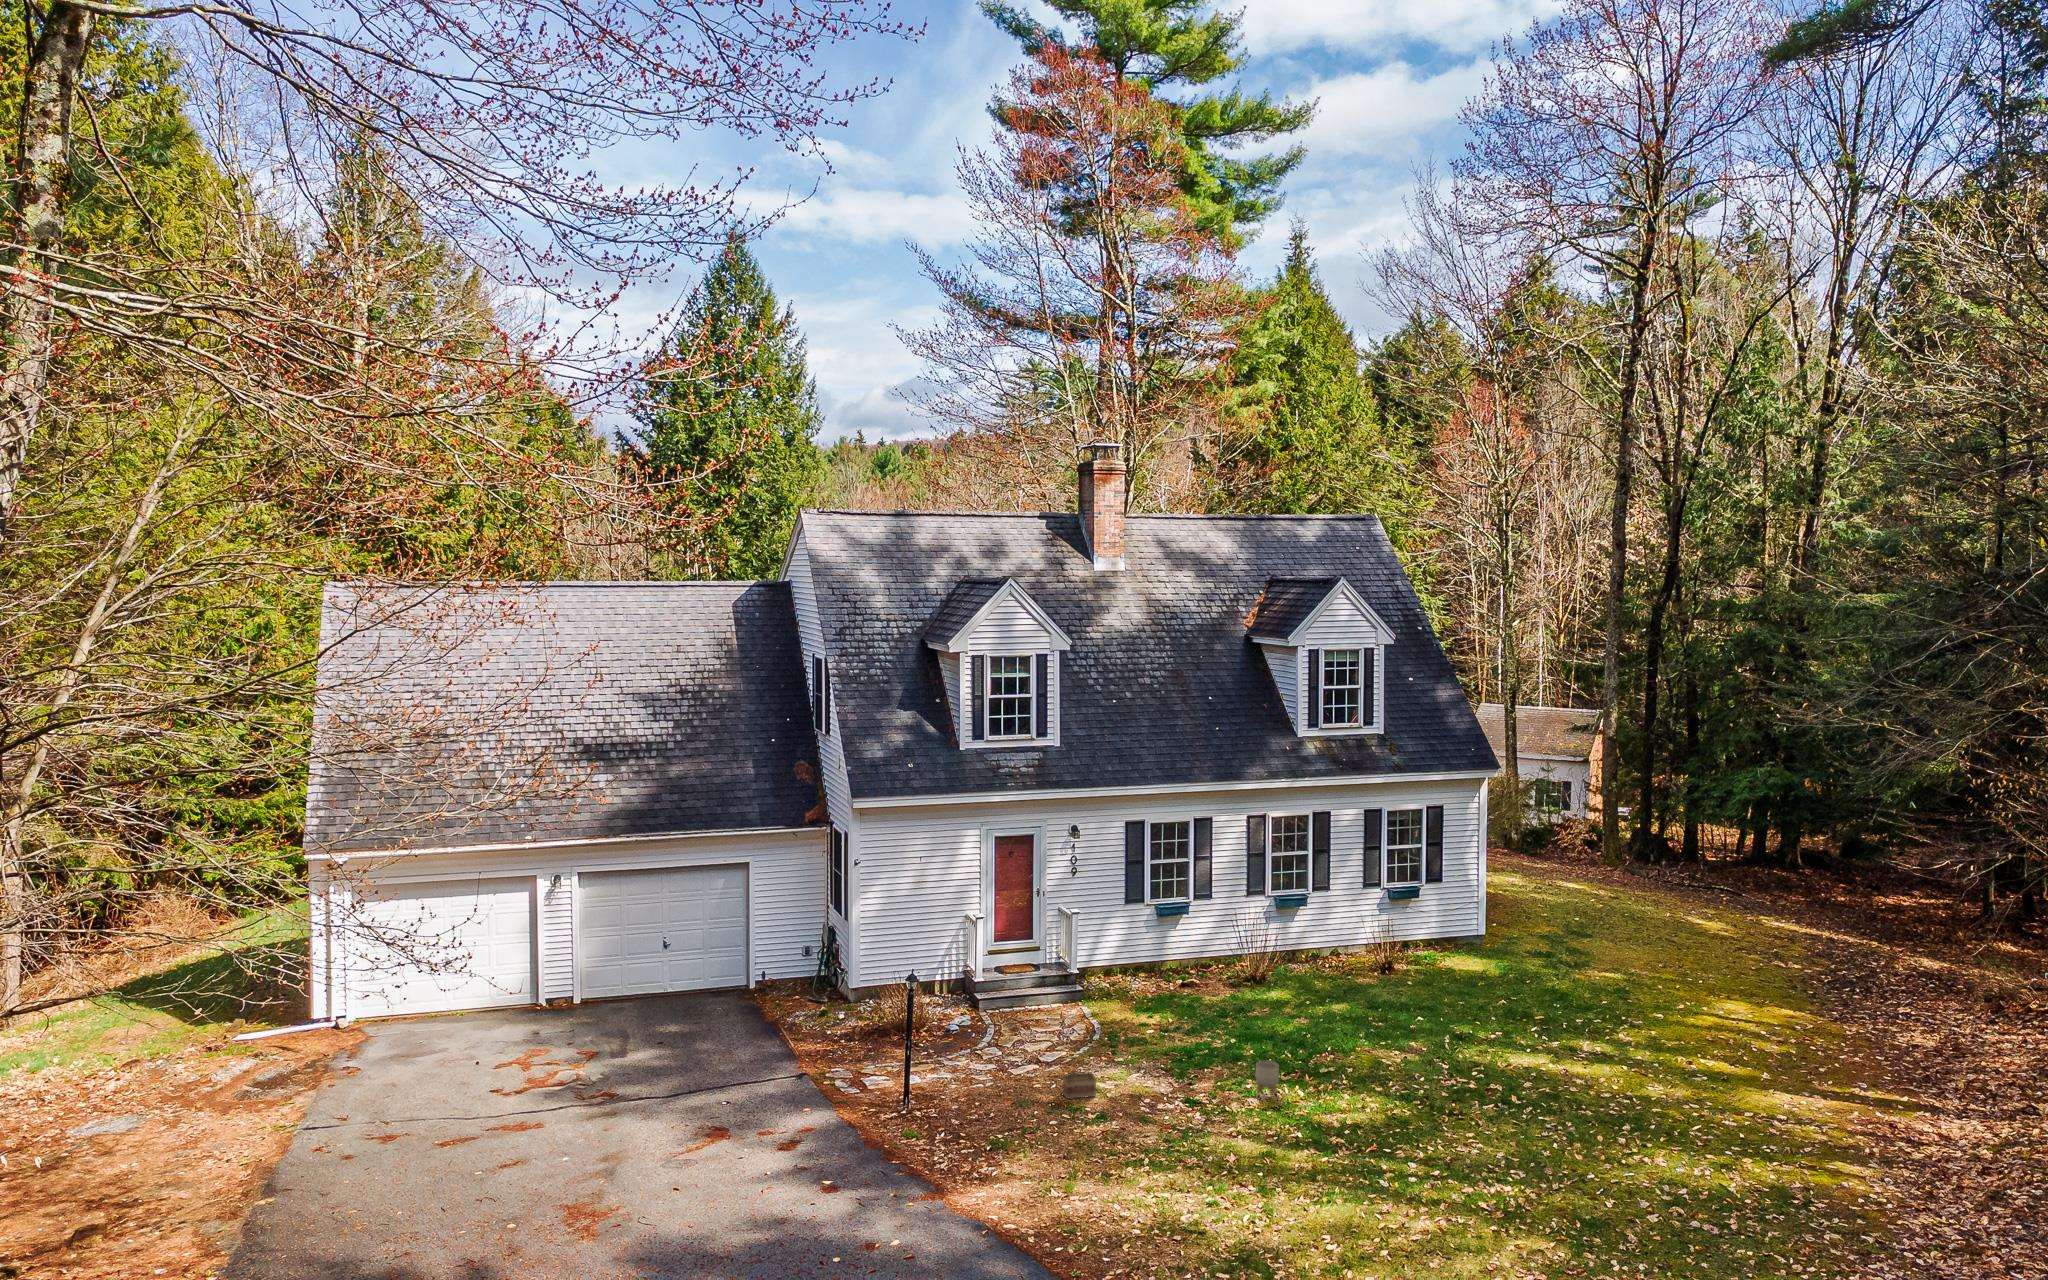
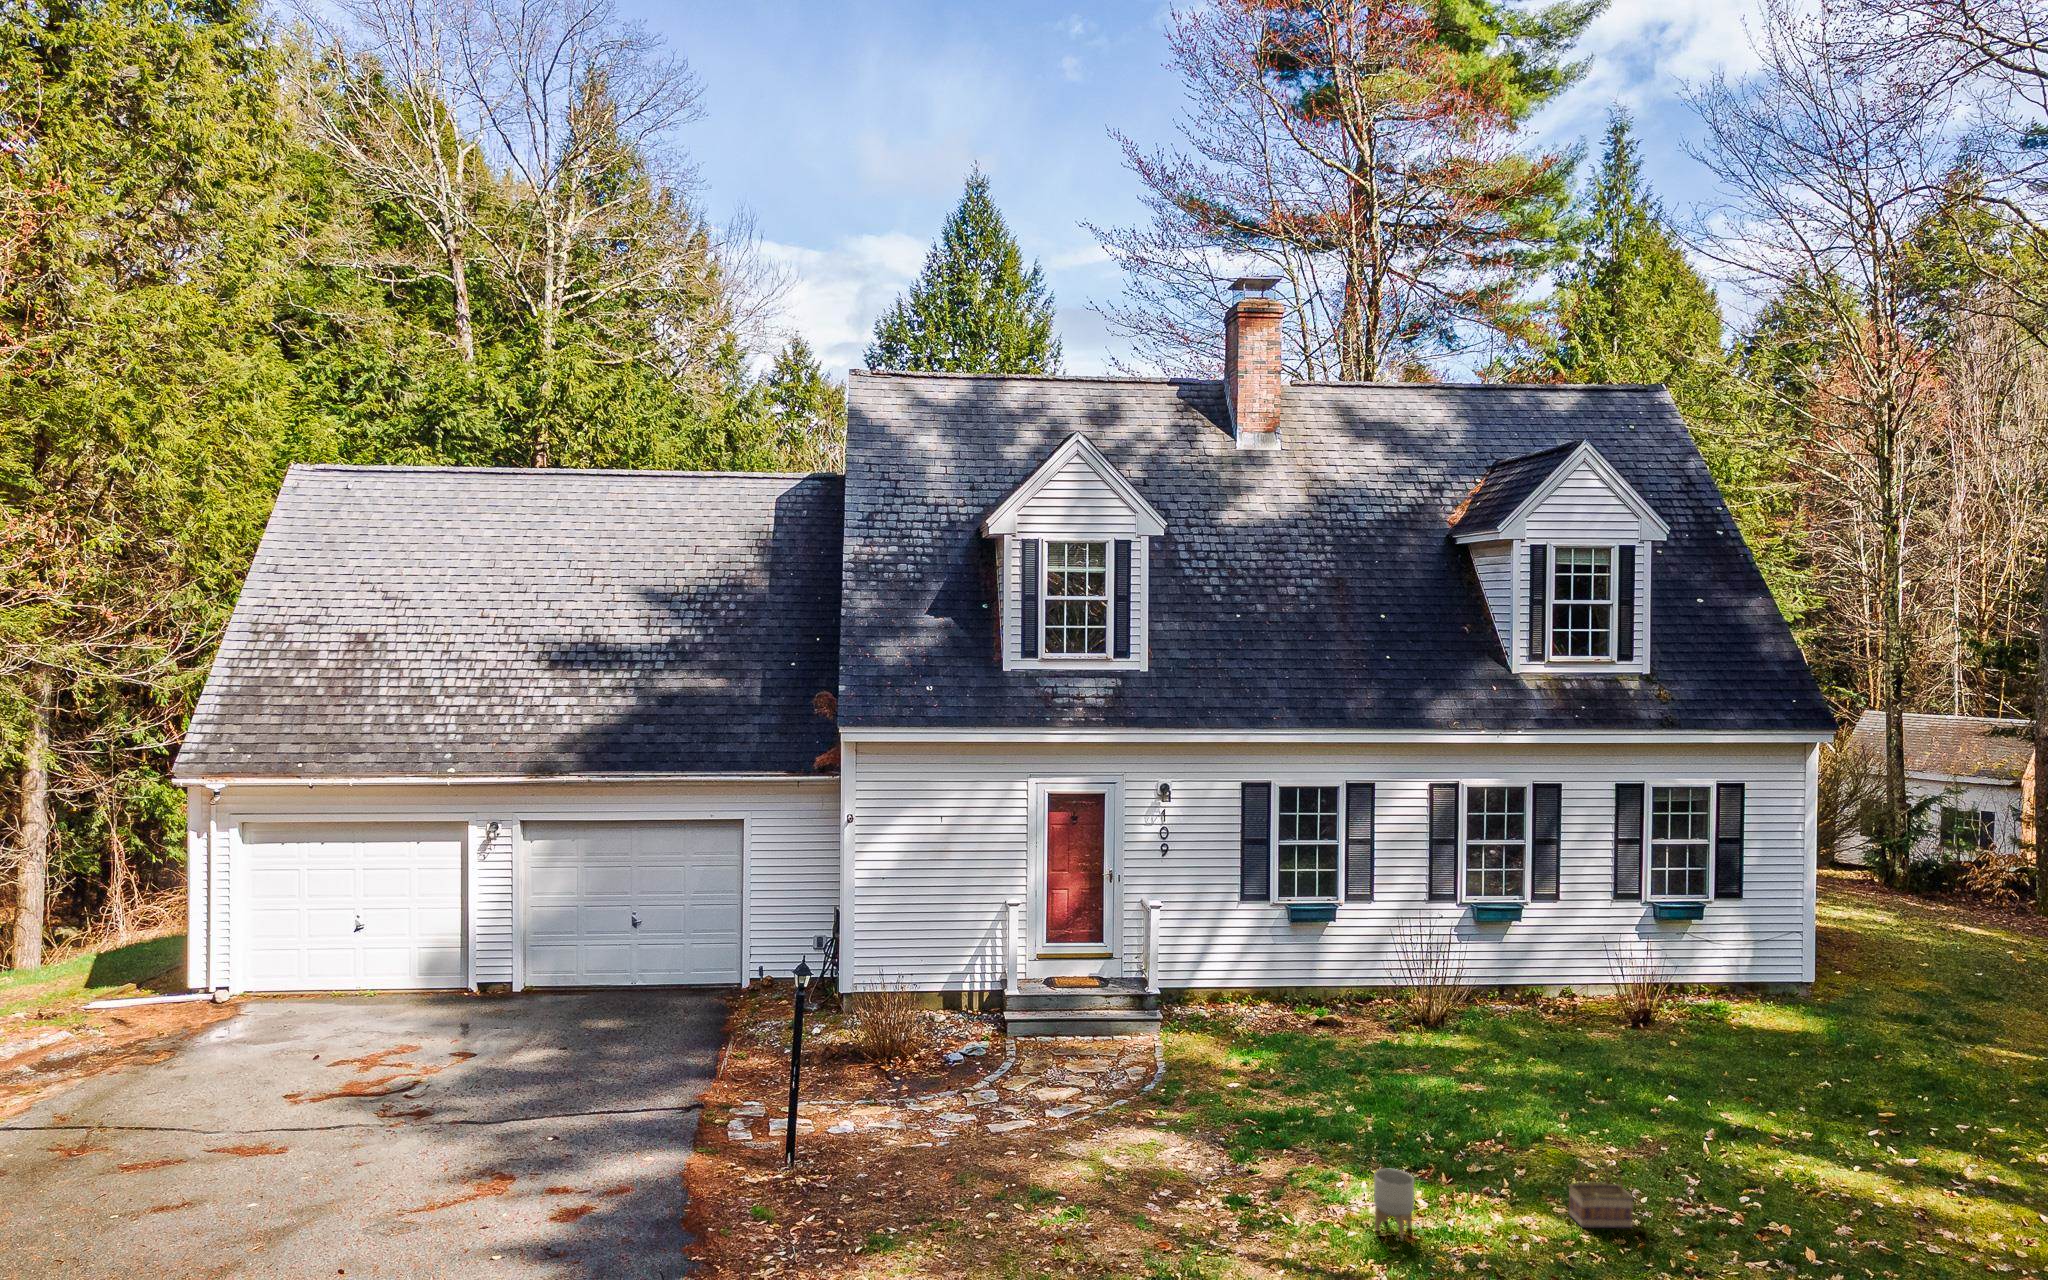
basket: present [1062,1059,1096,1099] -> present [1569,1156,1633,1228]

